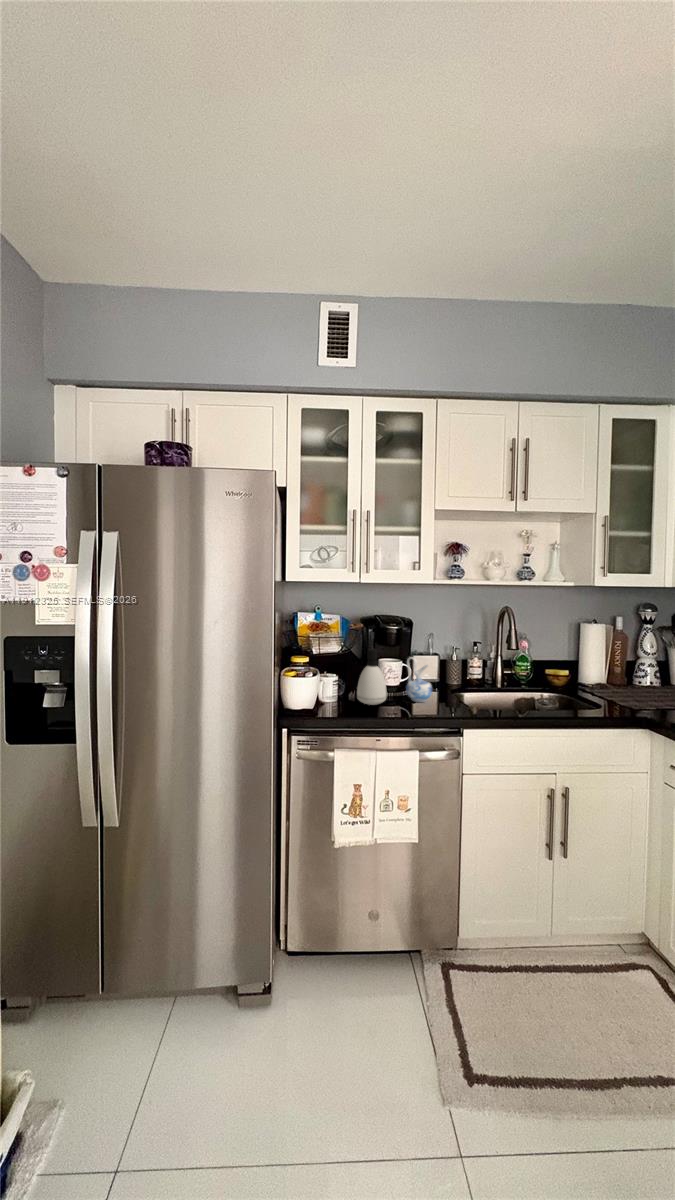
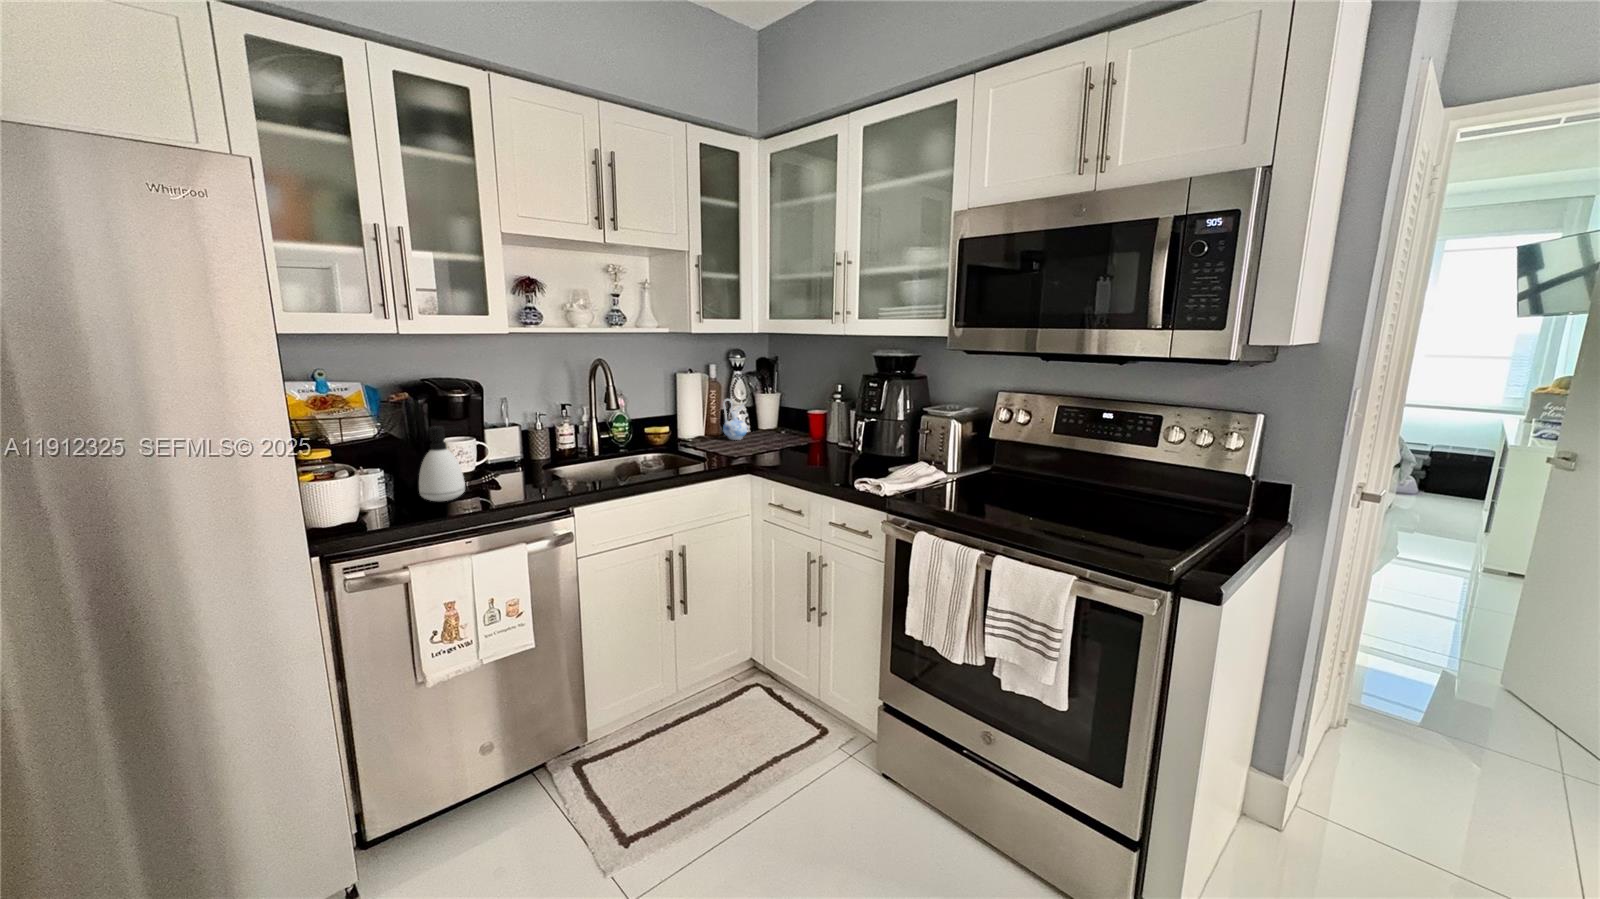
ceramic pitcher: present [406,657,432,702] -> present [723,399,747,440]

